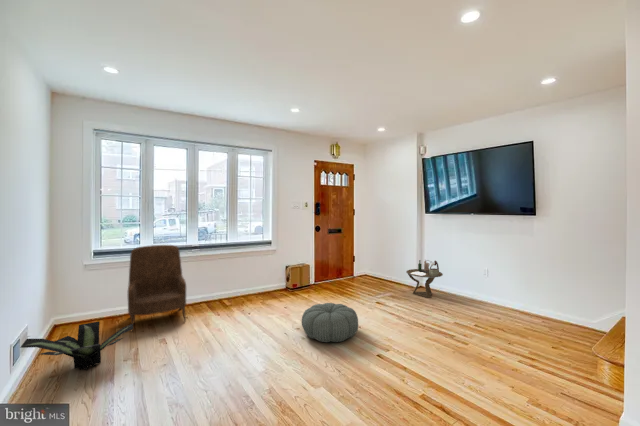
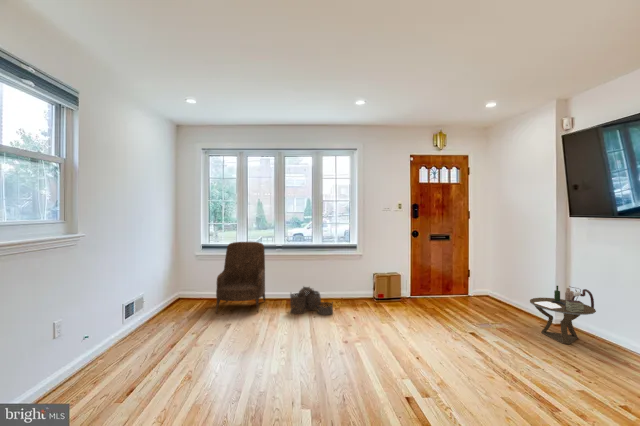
woven basket: none [219,286,264,315] -> present [290,287,333,315]
pouf: present [302,303,358,342] -> none [341,319,411,369]
potted plant: present [21,322,133,370] -> none [128,299,204,335]

